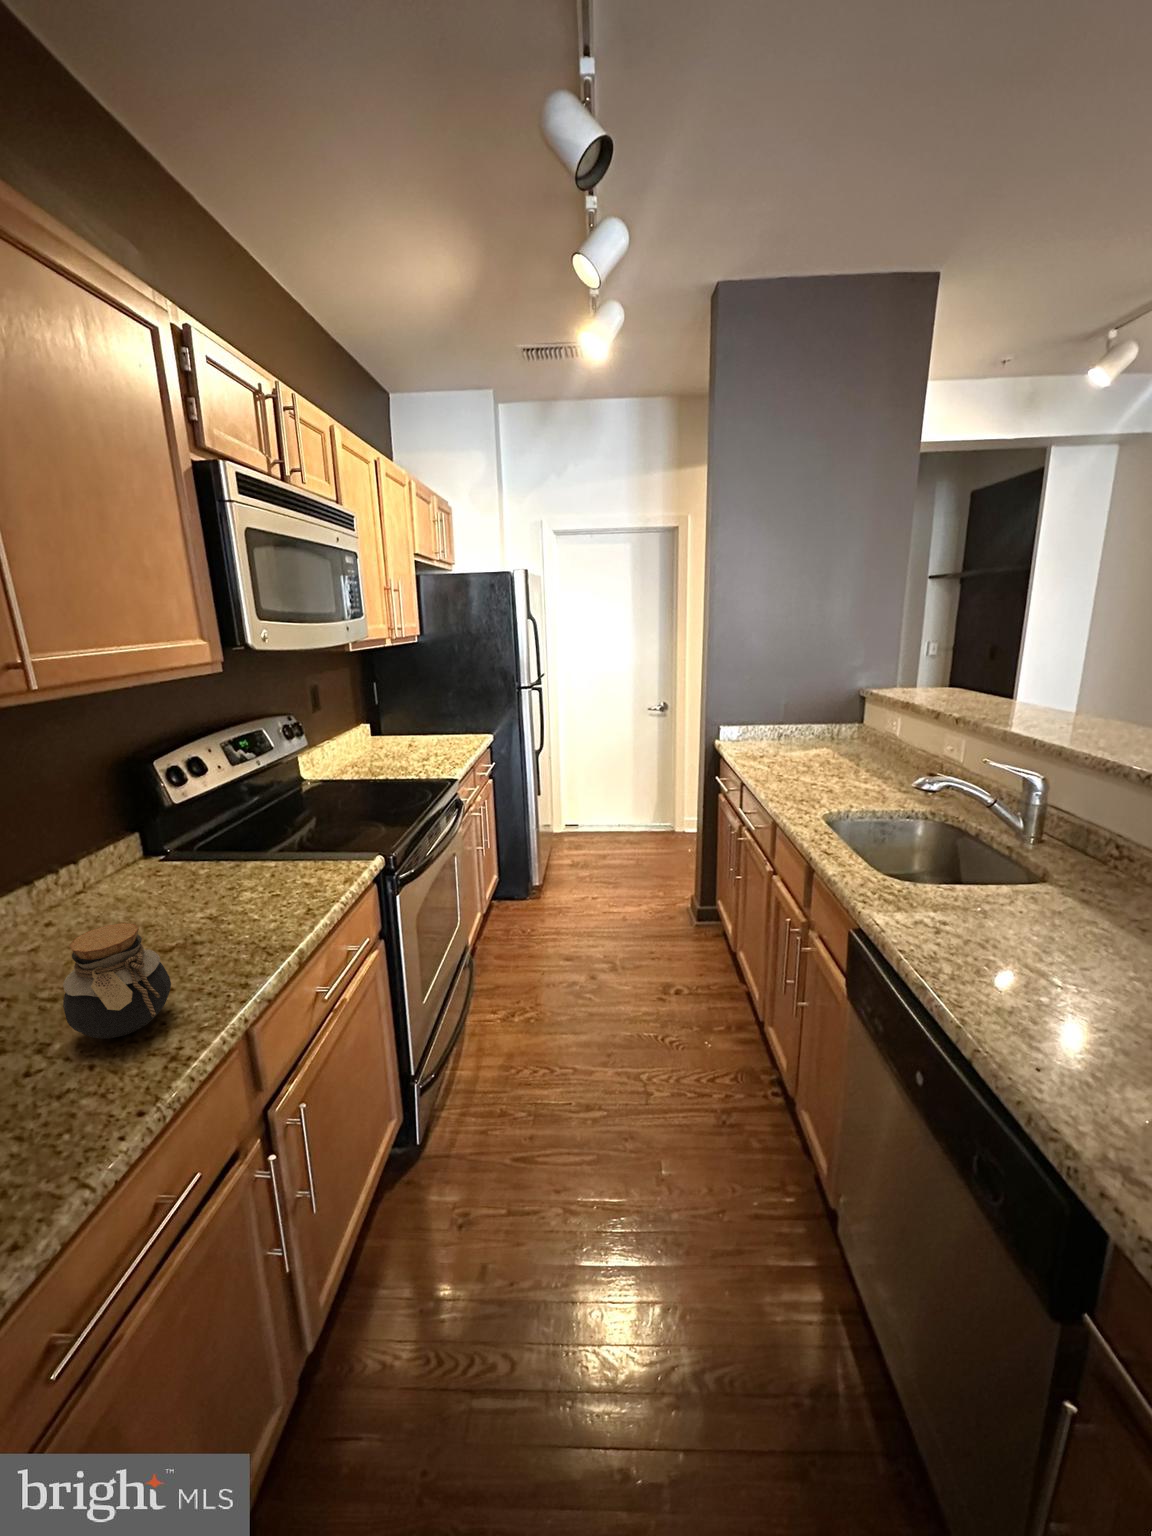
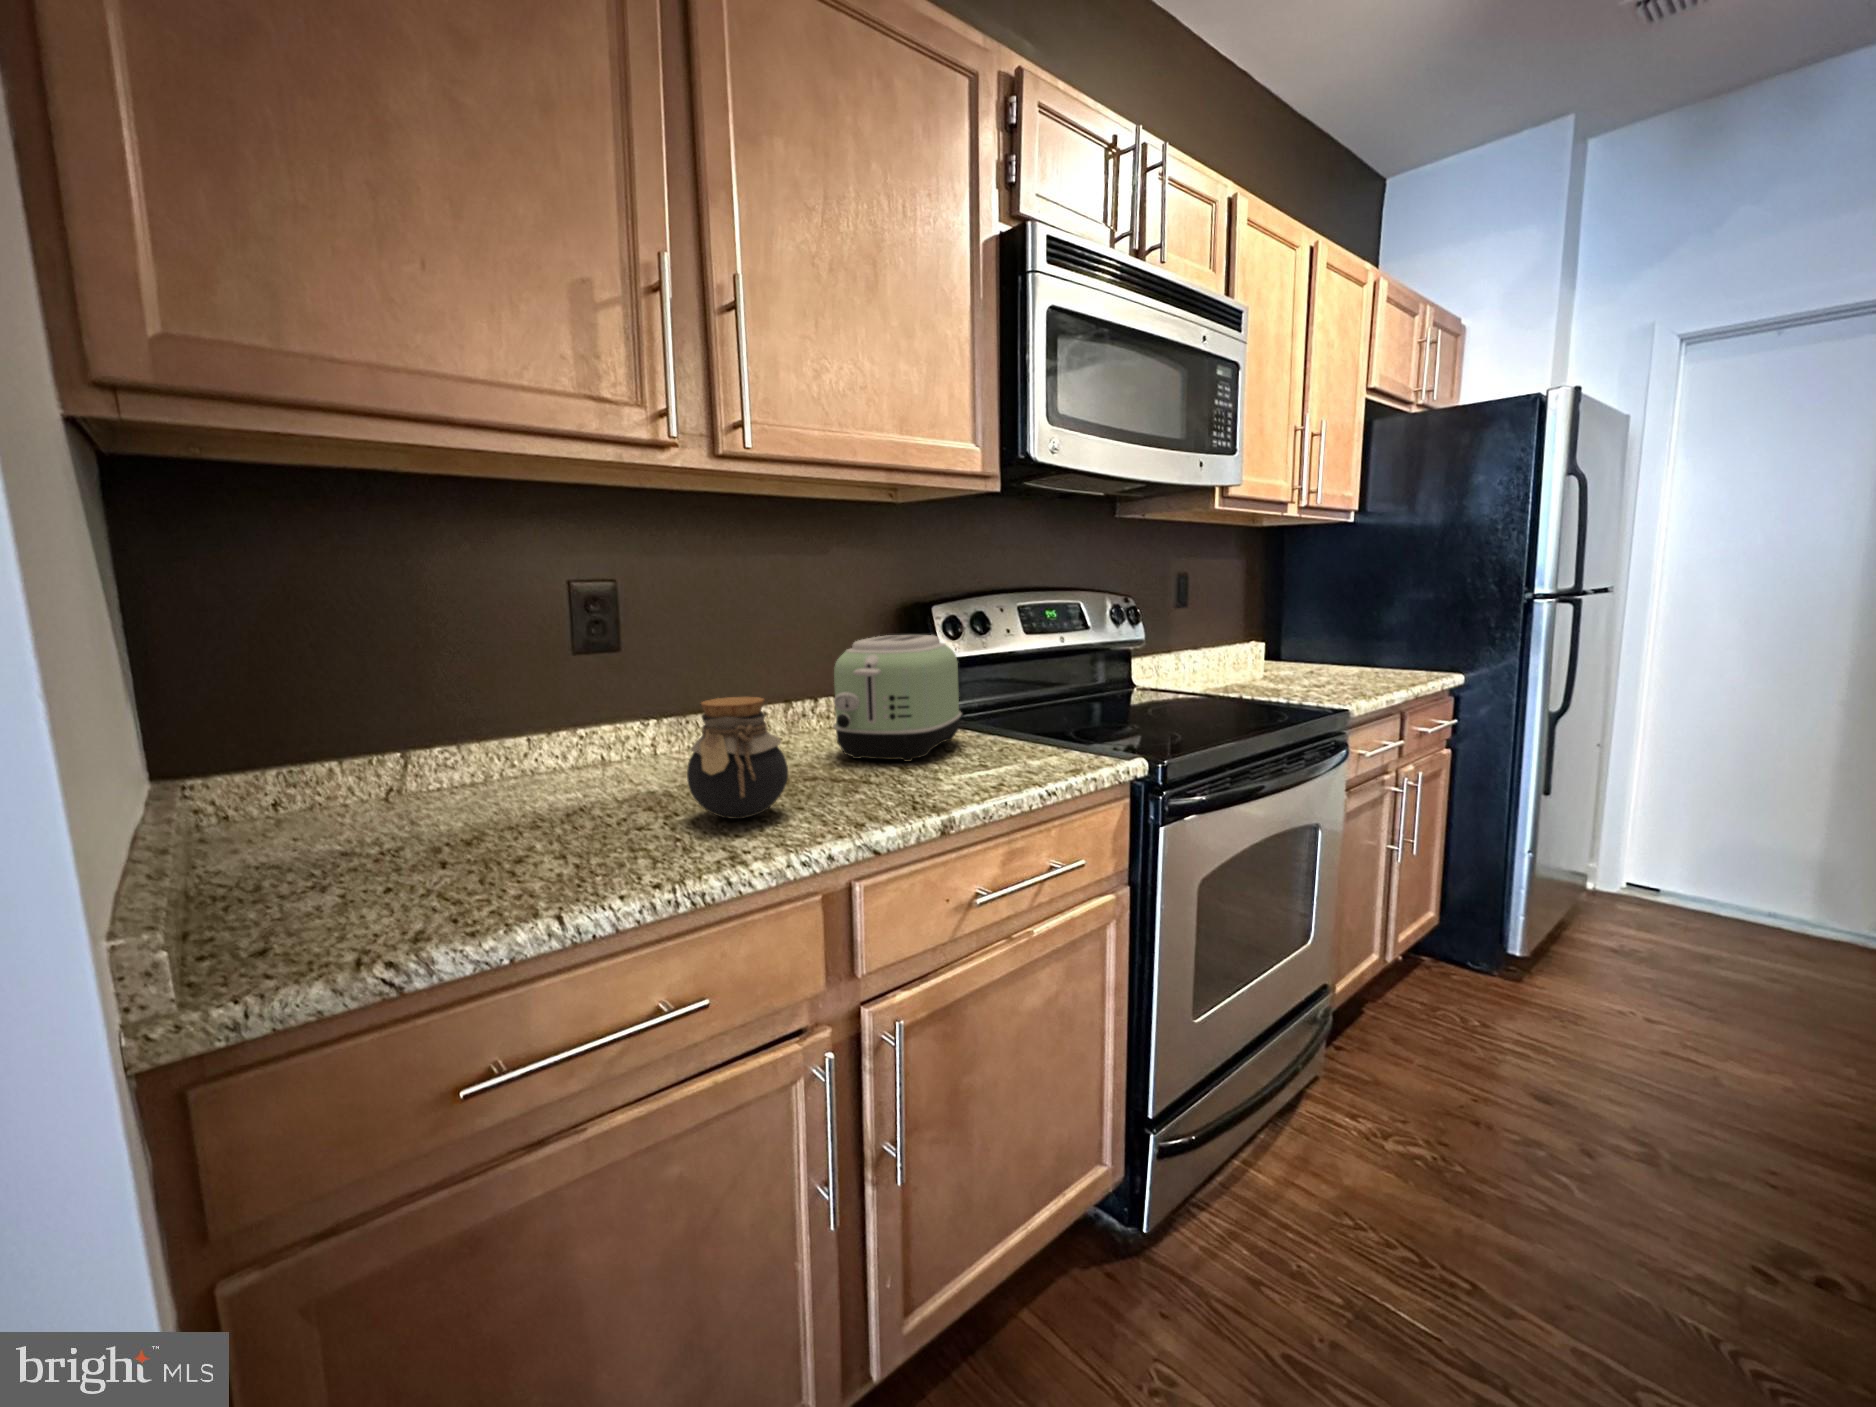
toaster: none [115,801,234,926] -> present [833,635,961,762]

